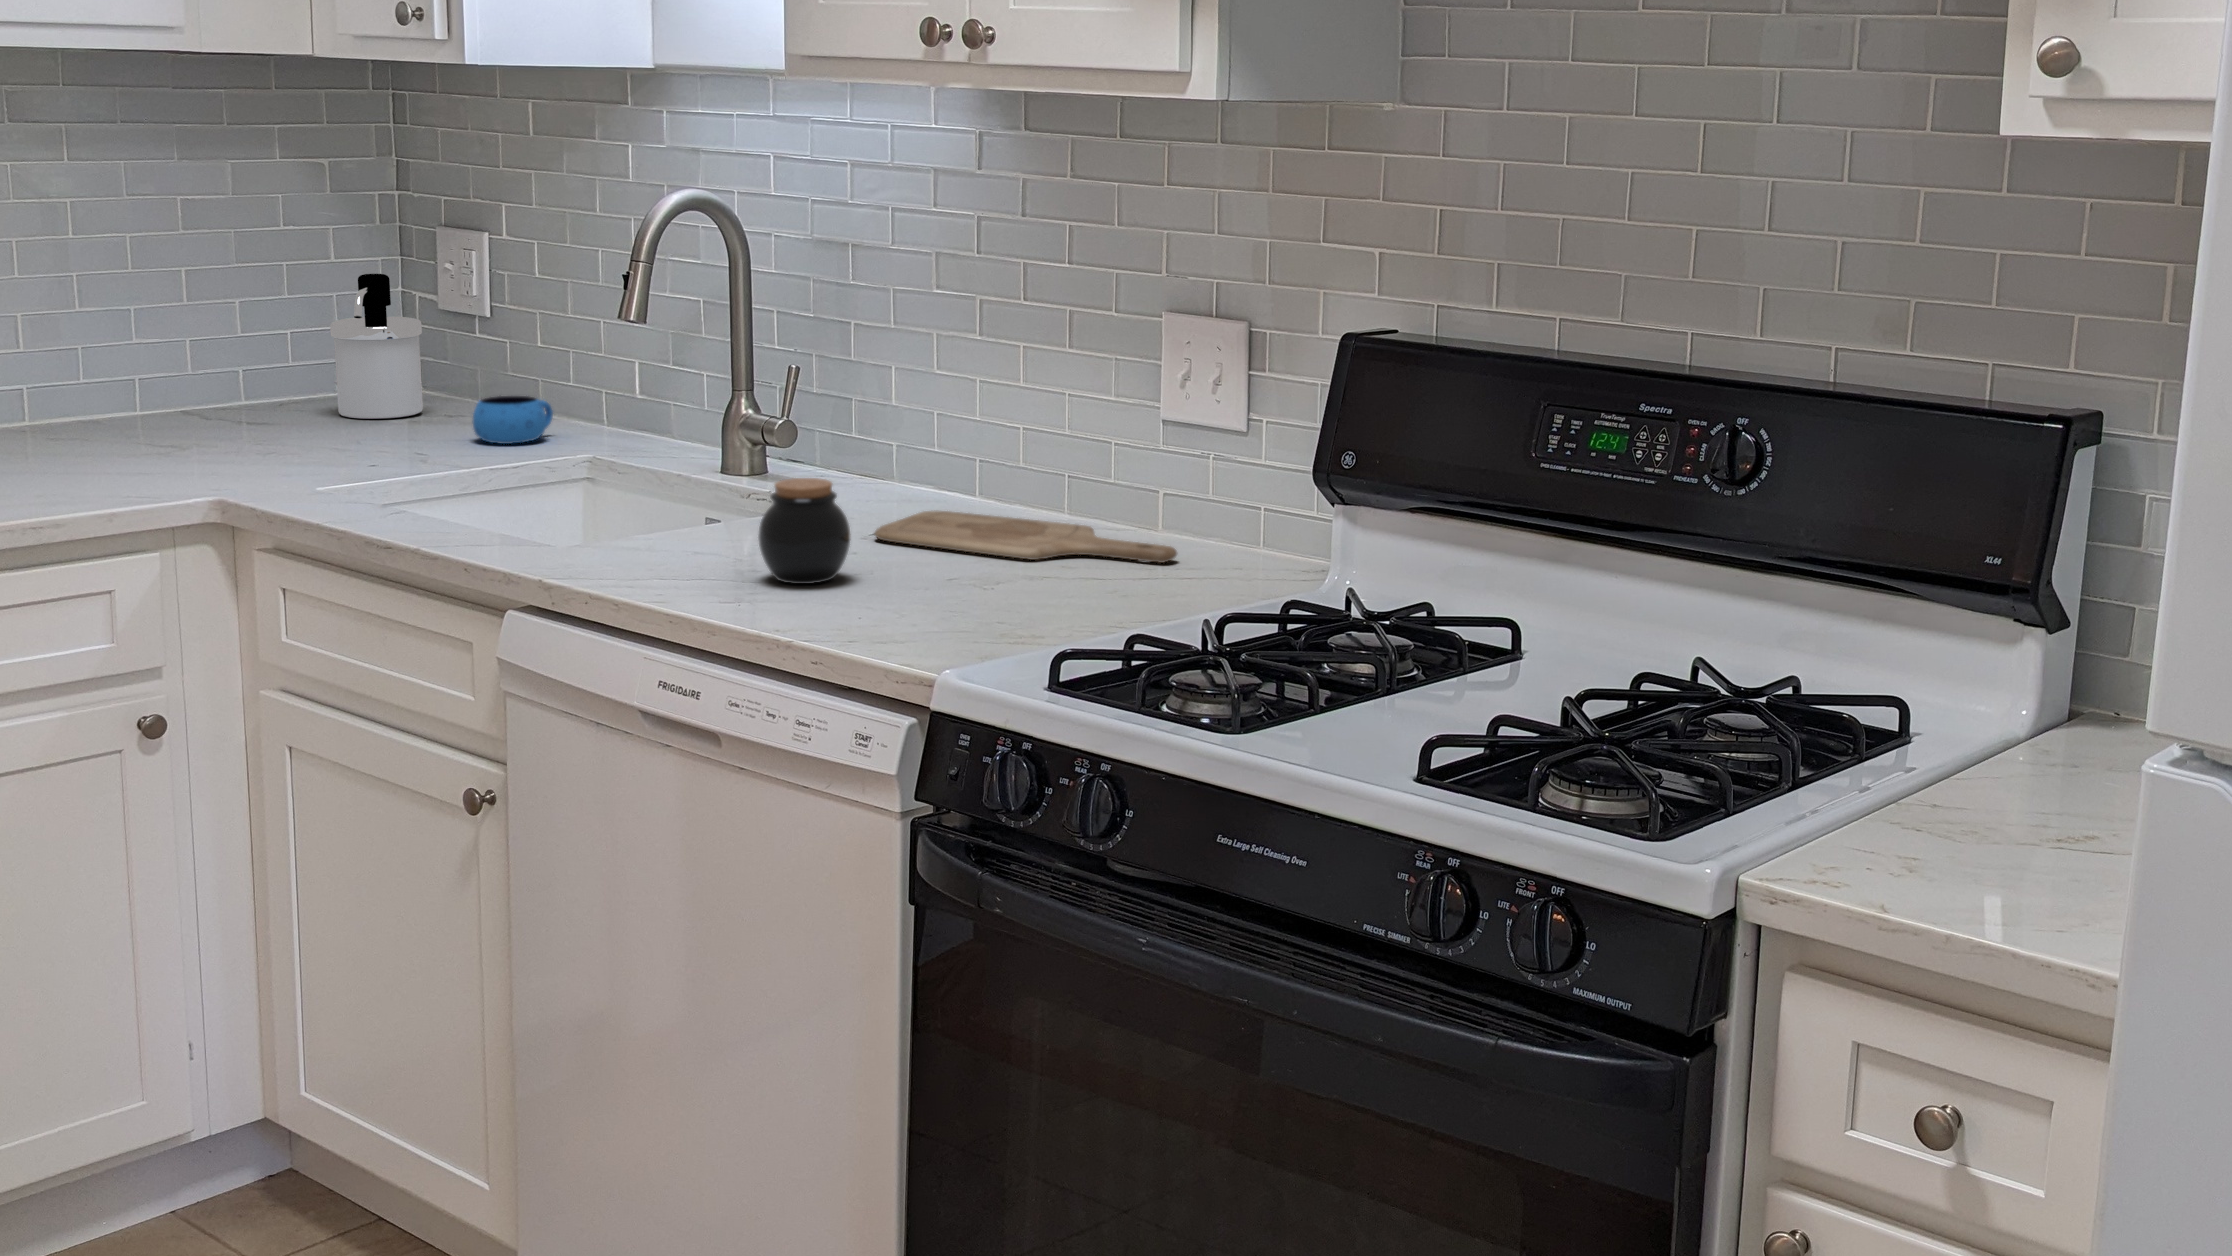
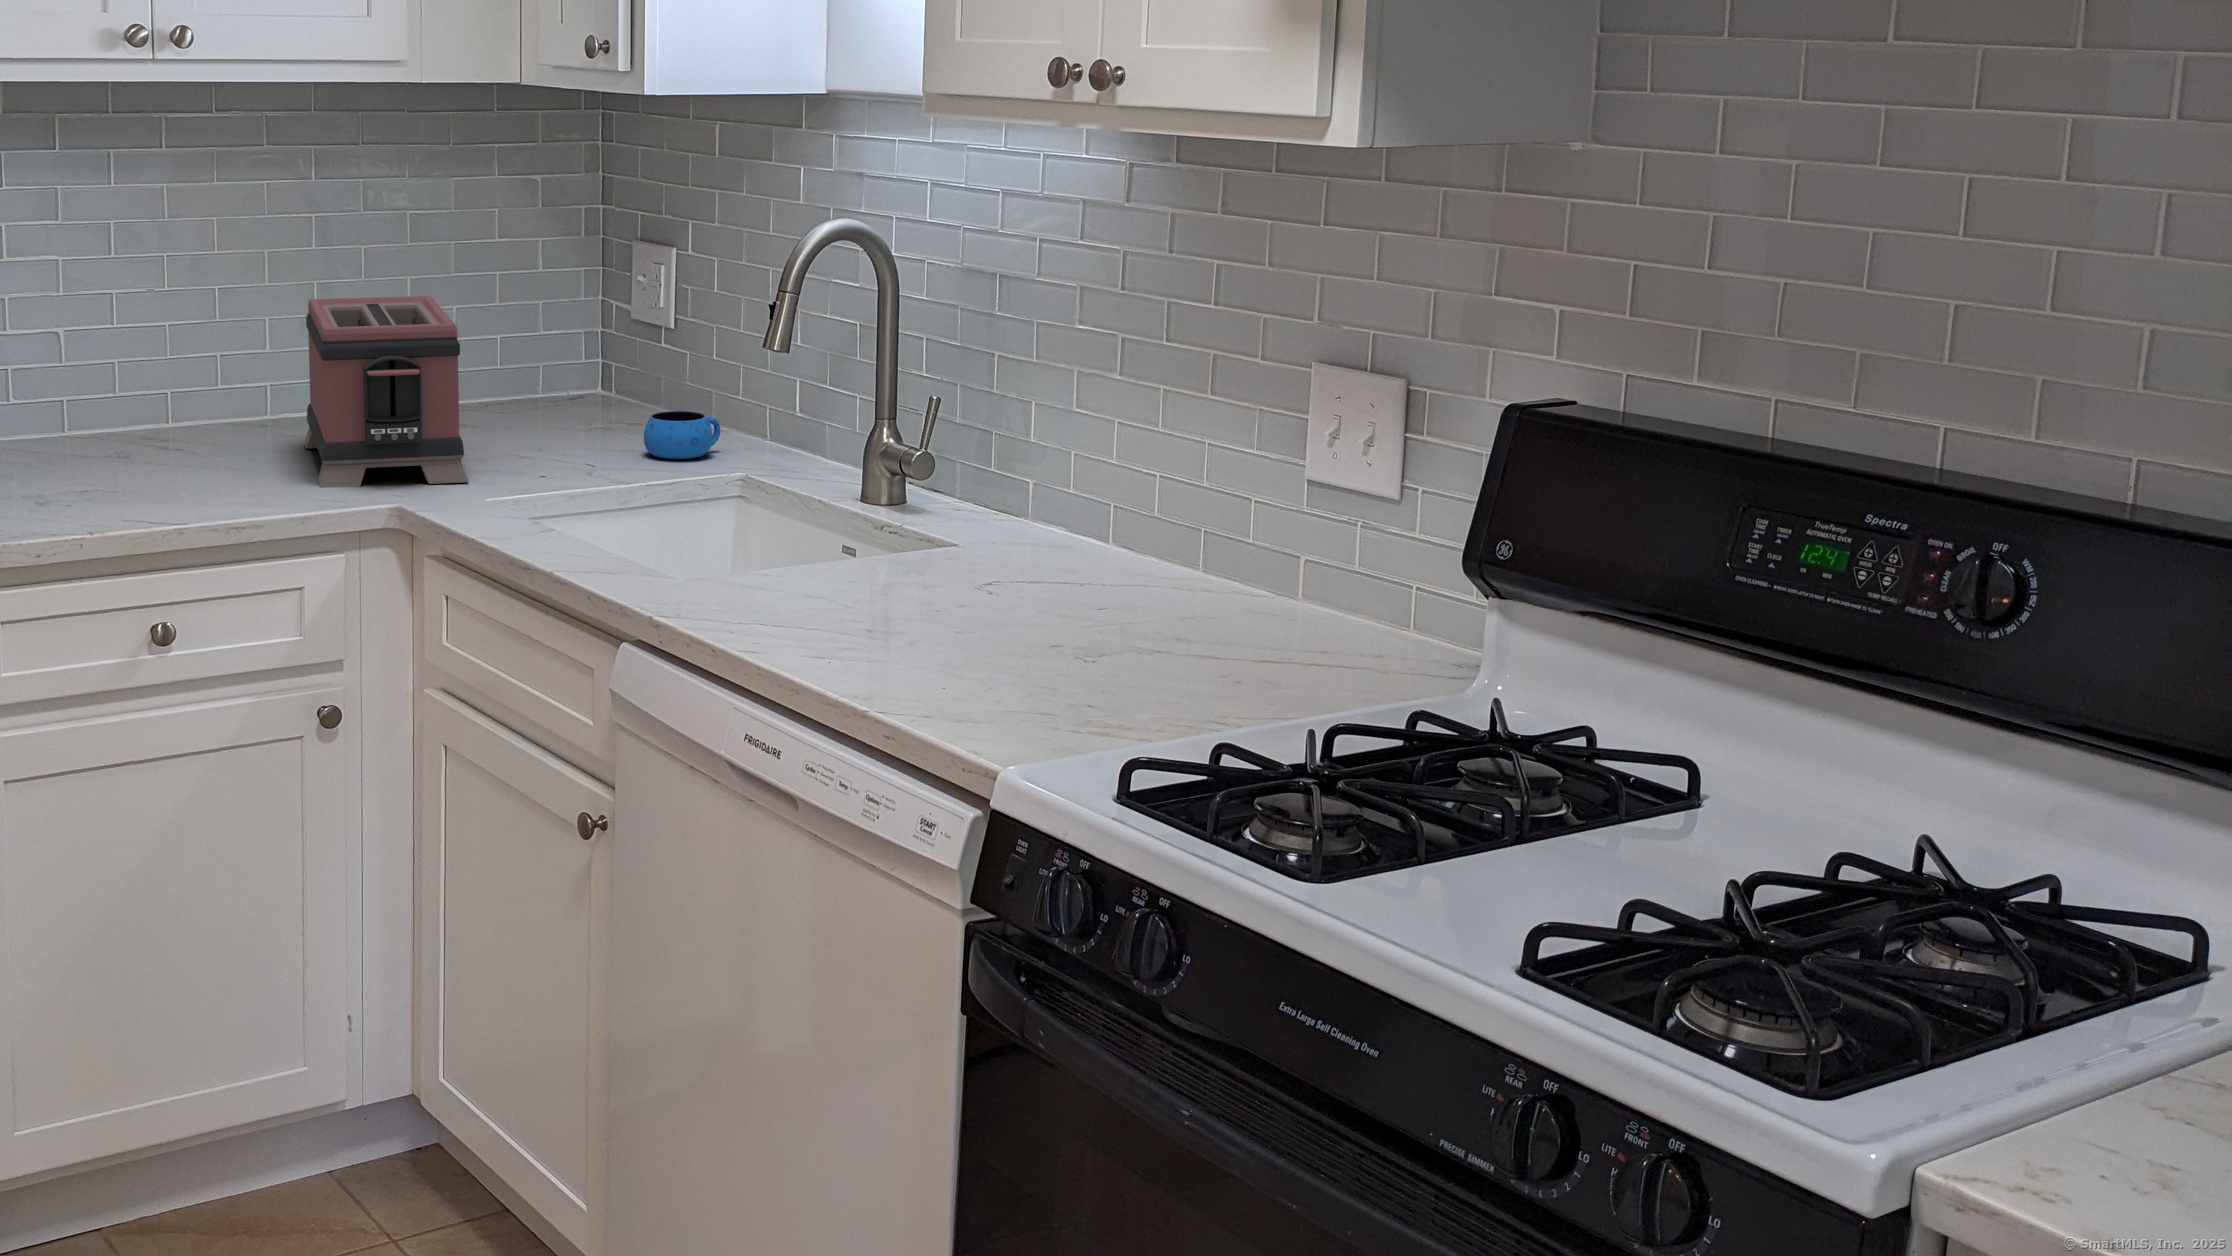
soap dispenser: present [330,274,423,419] -> none [530,286,612,425]
toaster: none [80,283,292,488] -> present [304,296,469,488]
jar: present [758,478,850,584] -> none [862,531,955,643]
cutting board: present [874,511,1177,563] -> none [994,565,1315,645]

